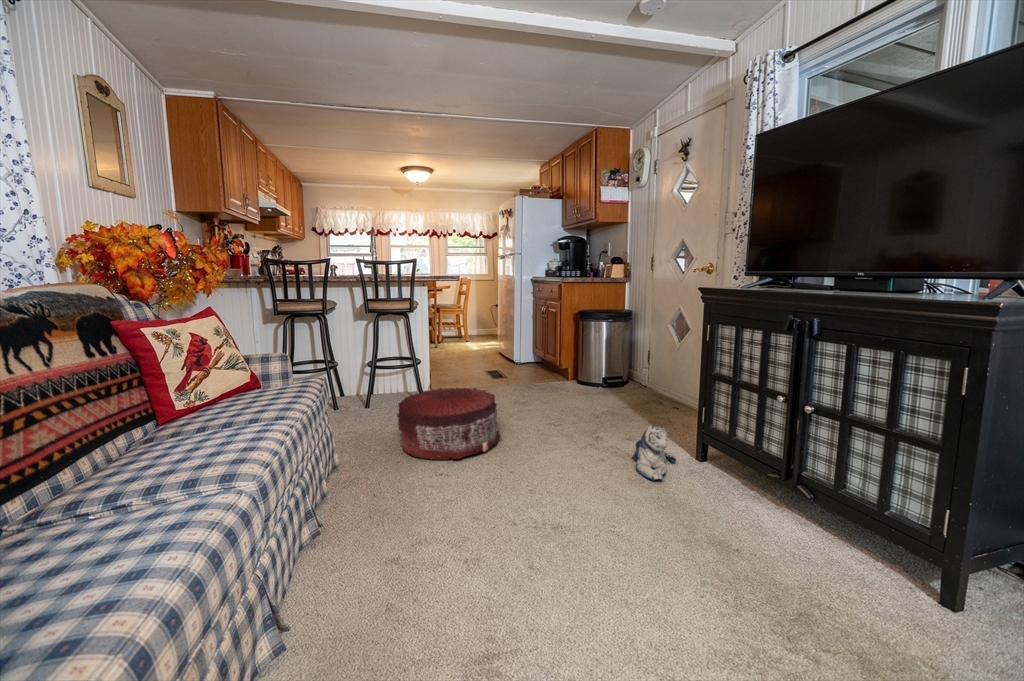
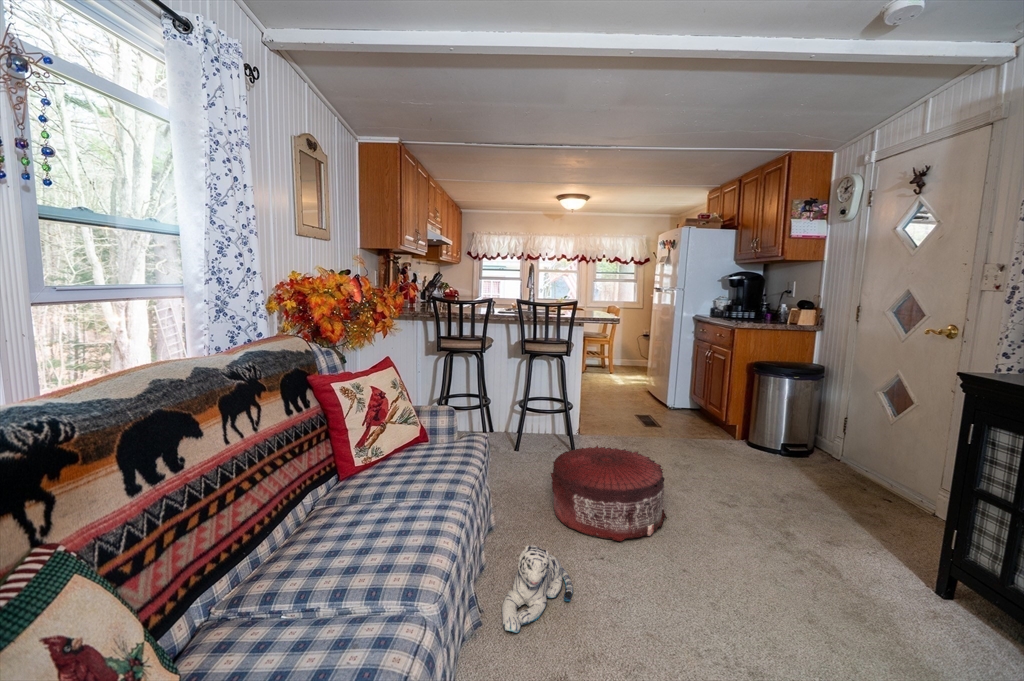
plush toy: present [632,426,676,480] -> present [502,545,573,633]

